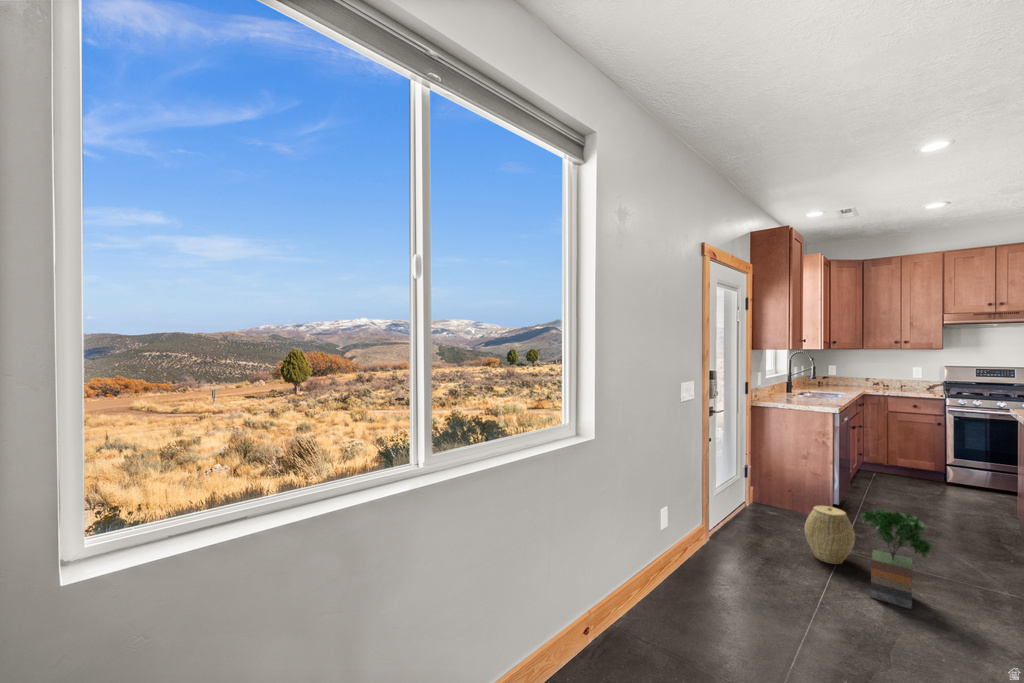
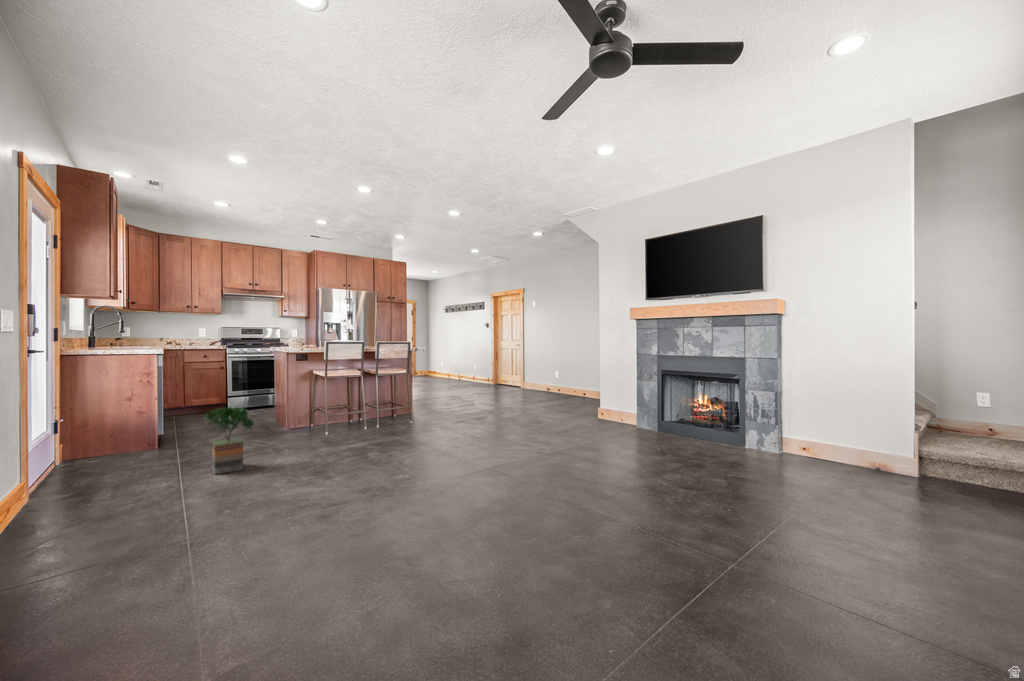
woven basket: present [805,506,855,564] -> none [147,424,193,471]

